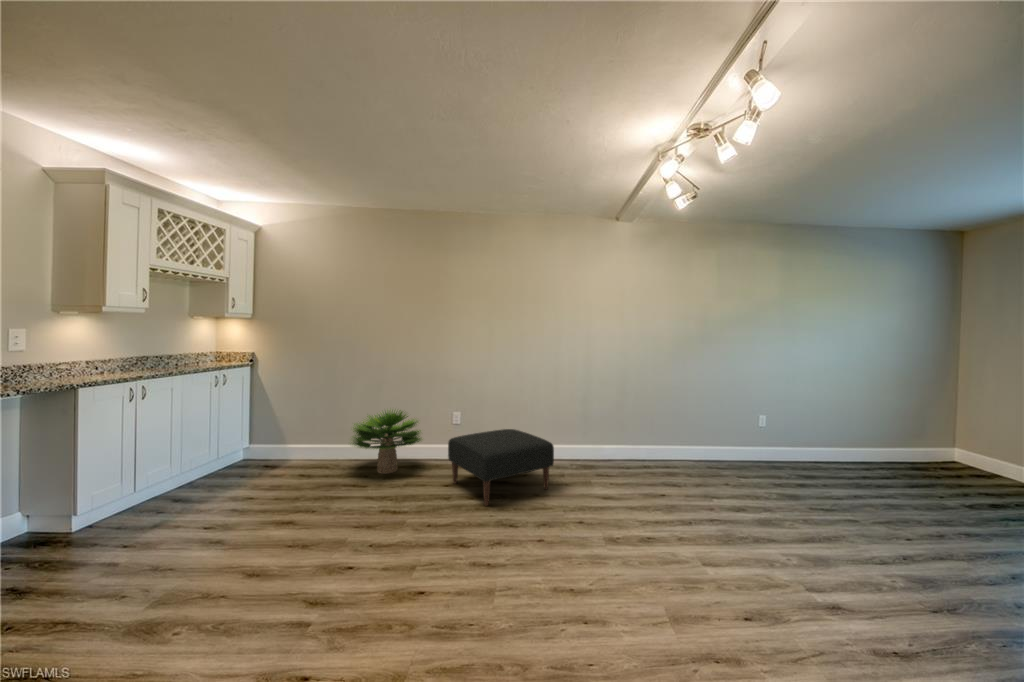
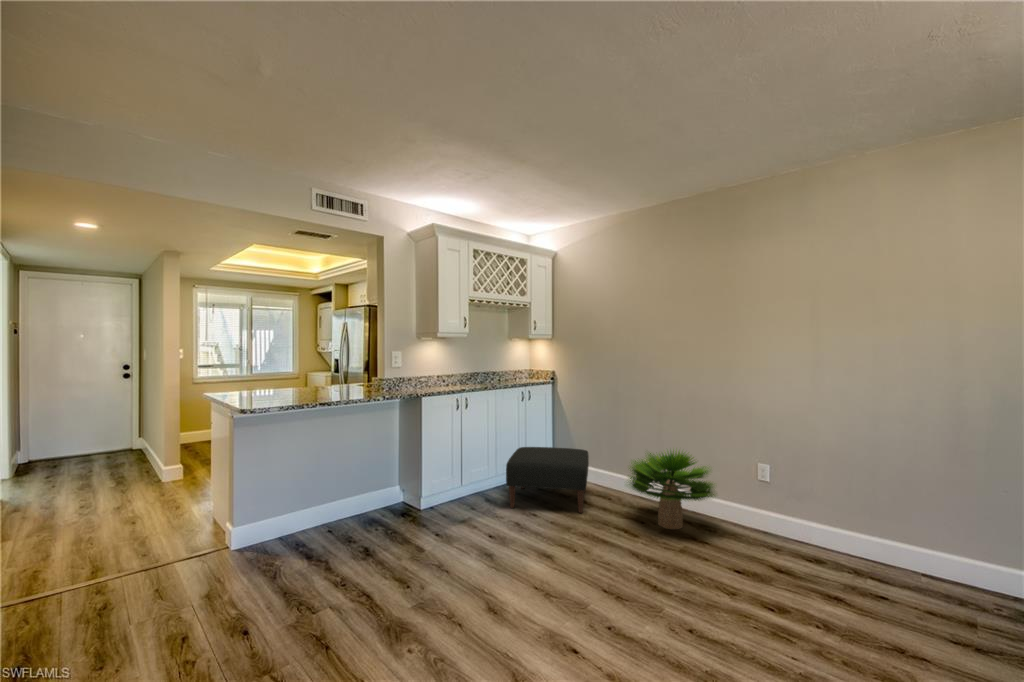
ottoman: present [448,429,554,506] -> present [506,447,589,513]

